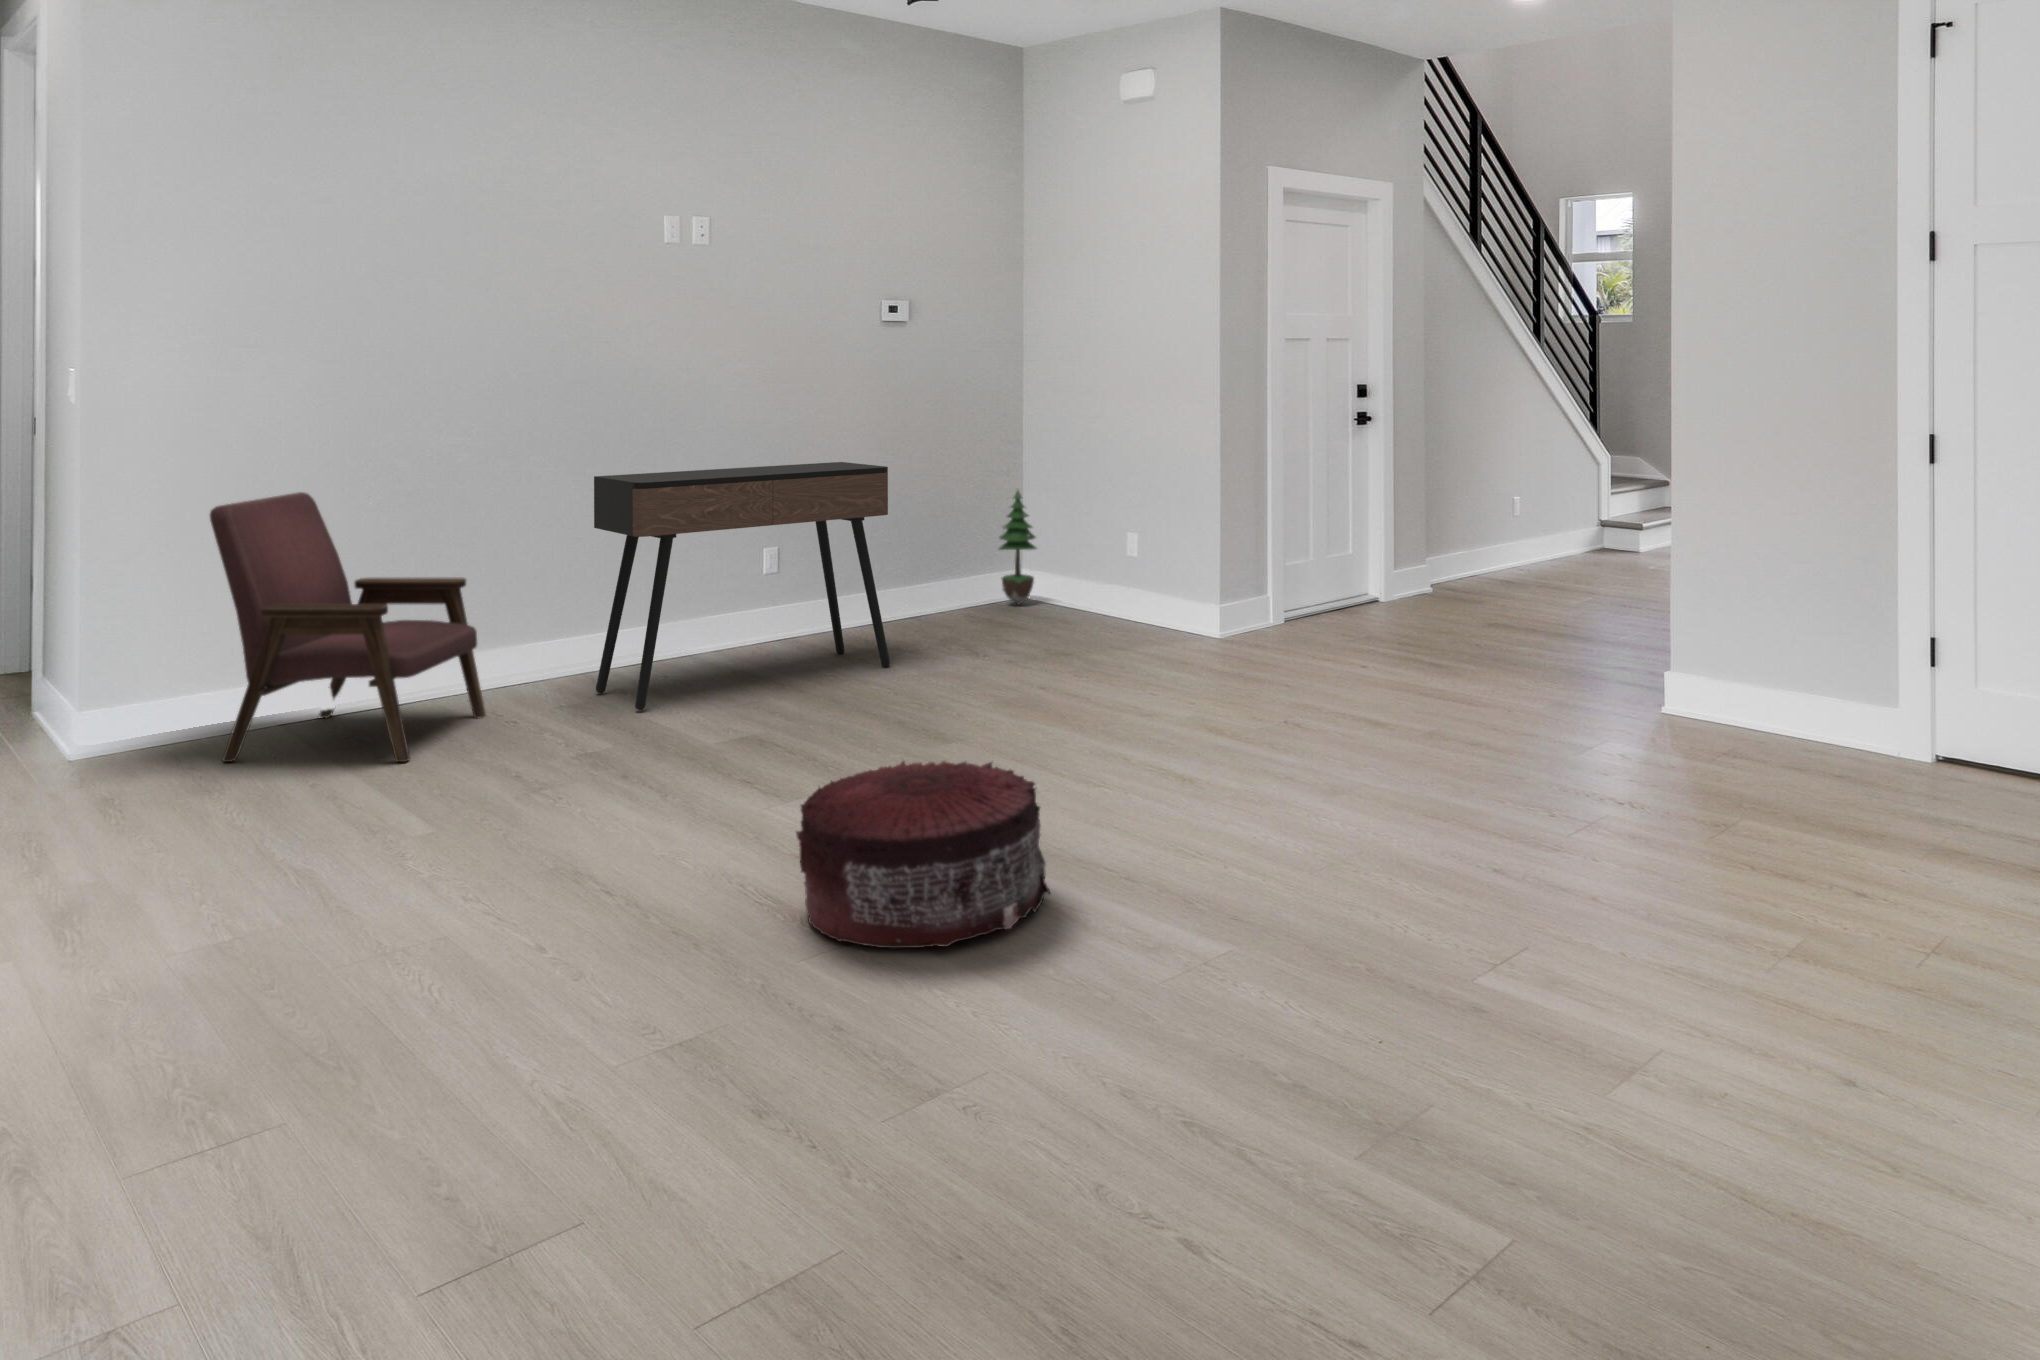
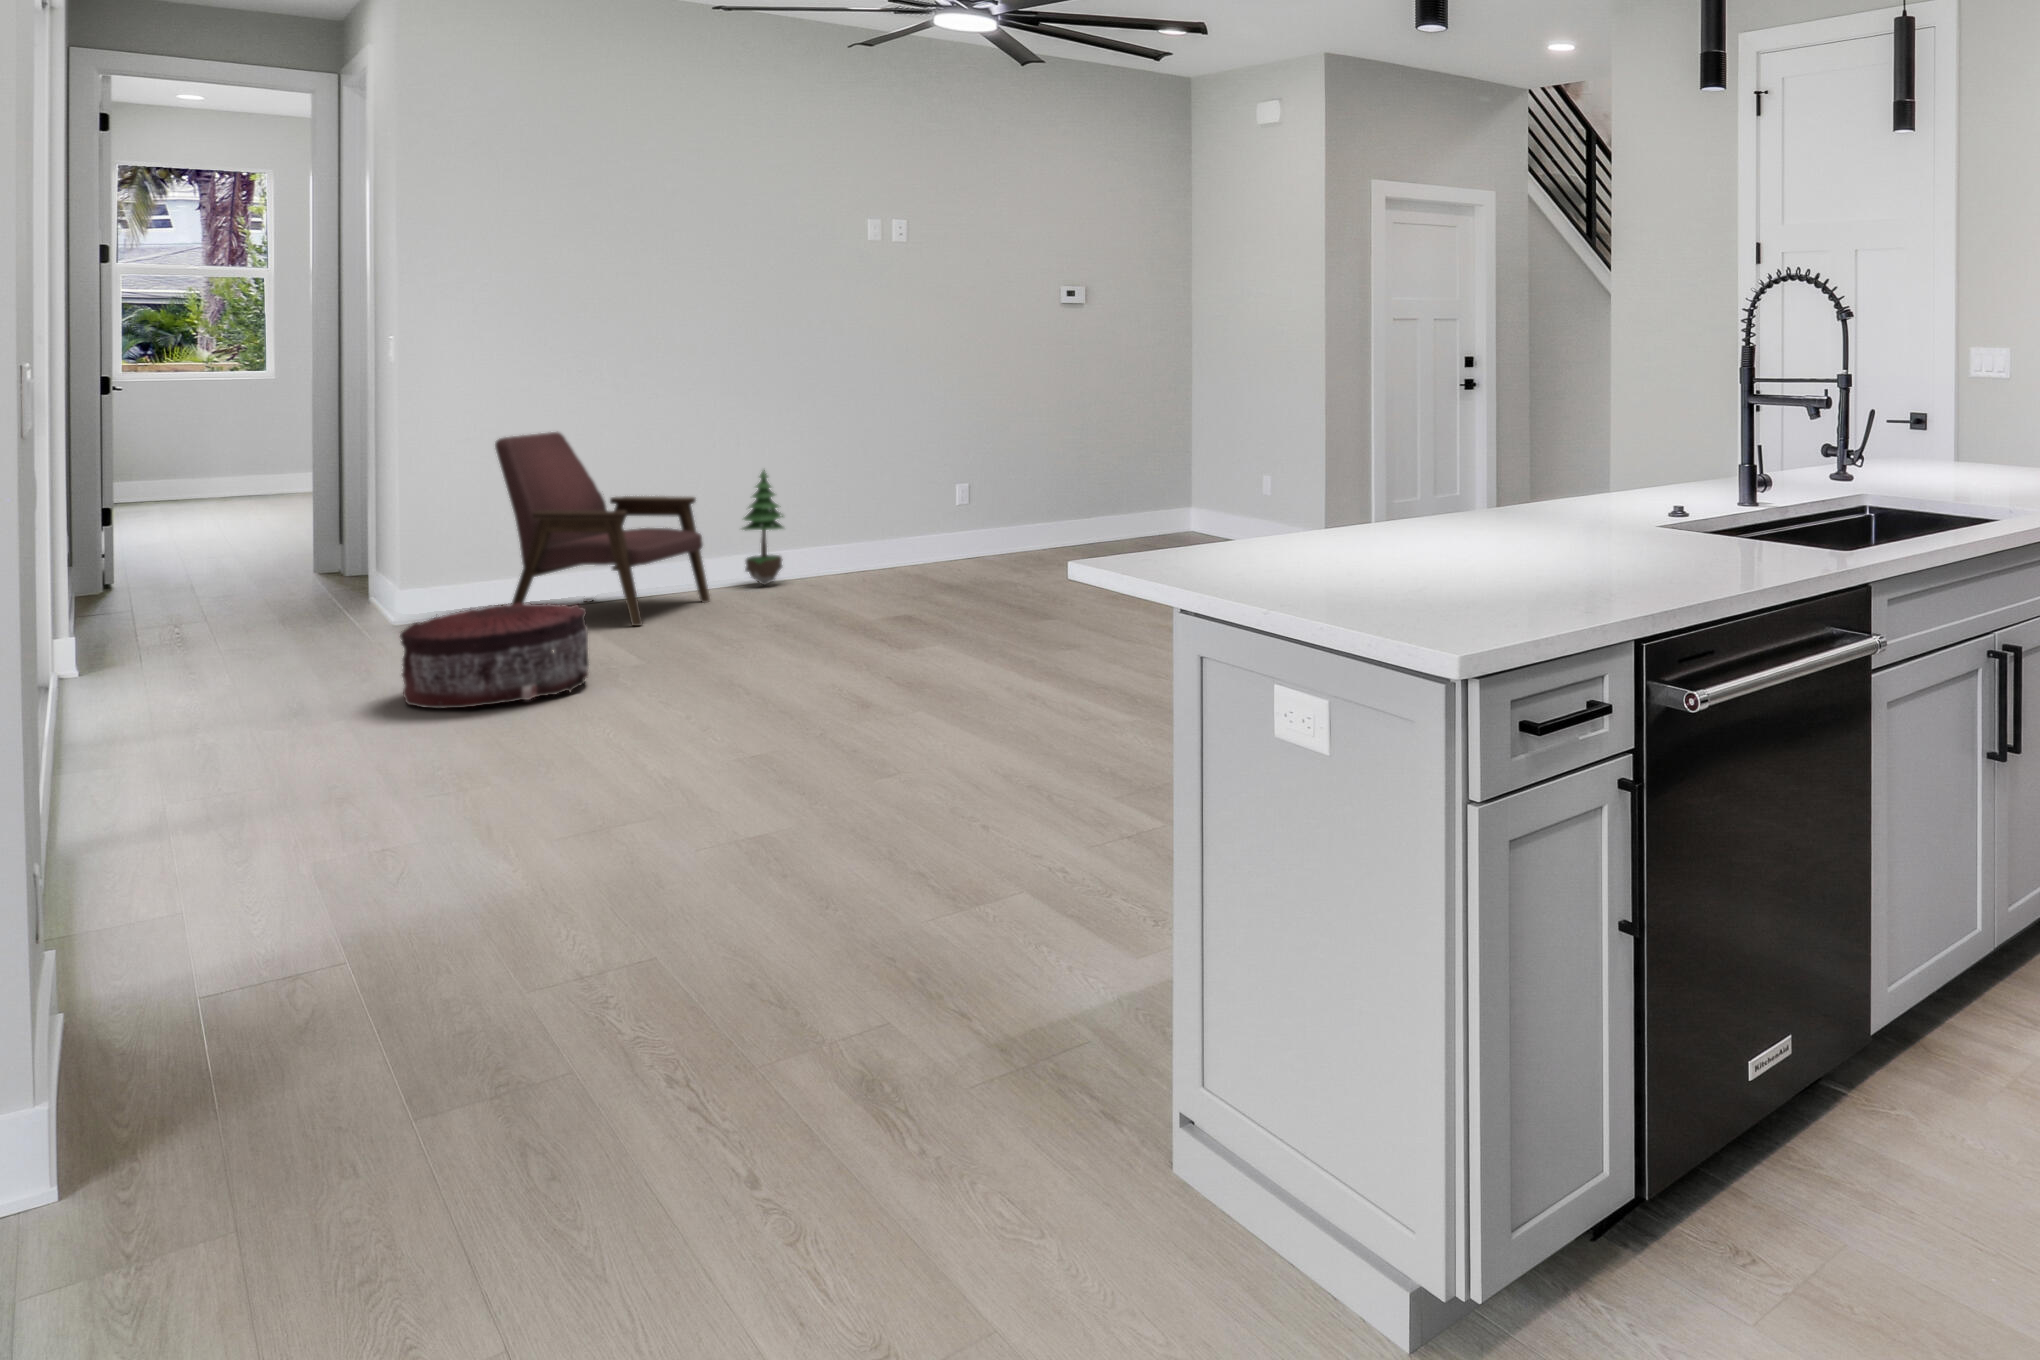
console table: present [594,462,890,710] -> none [799,414,1042,598]
potted tree: present [999,491,1036,604] -> present [742,470,783,585]
pouf: present [796,761,1050,948] -> present [400,603,589,708]

